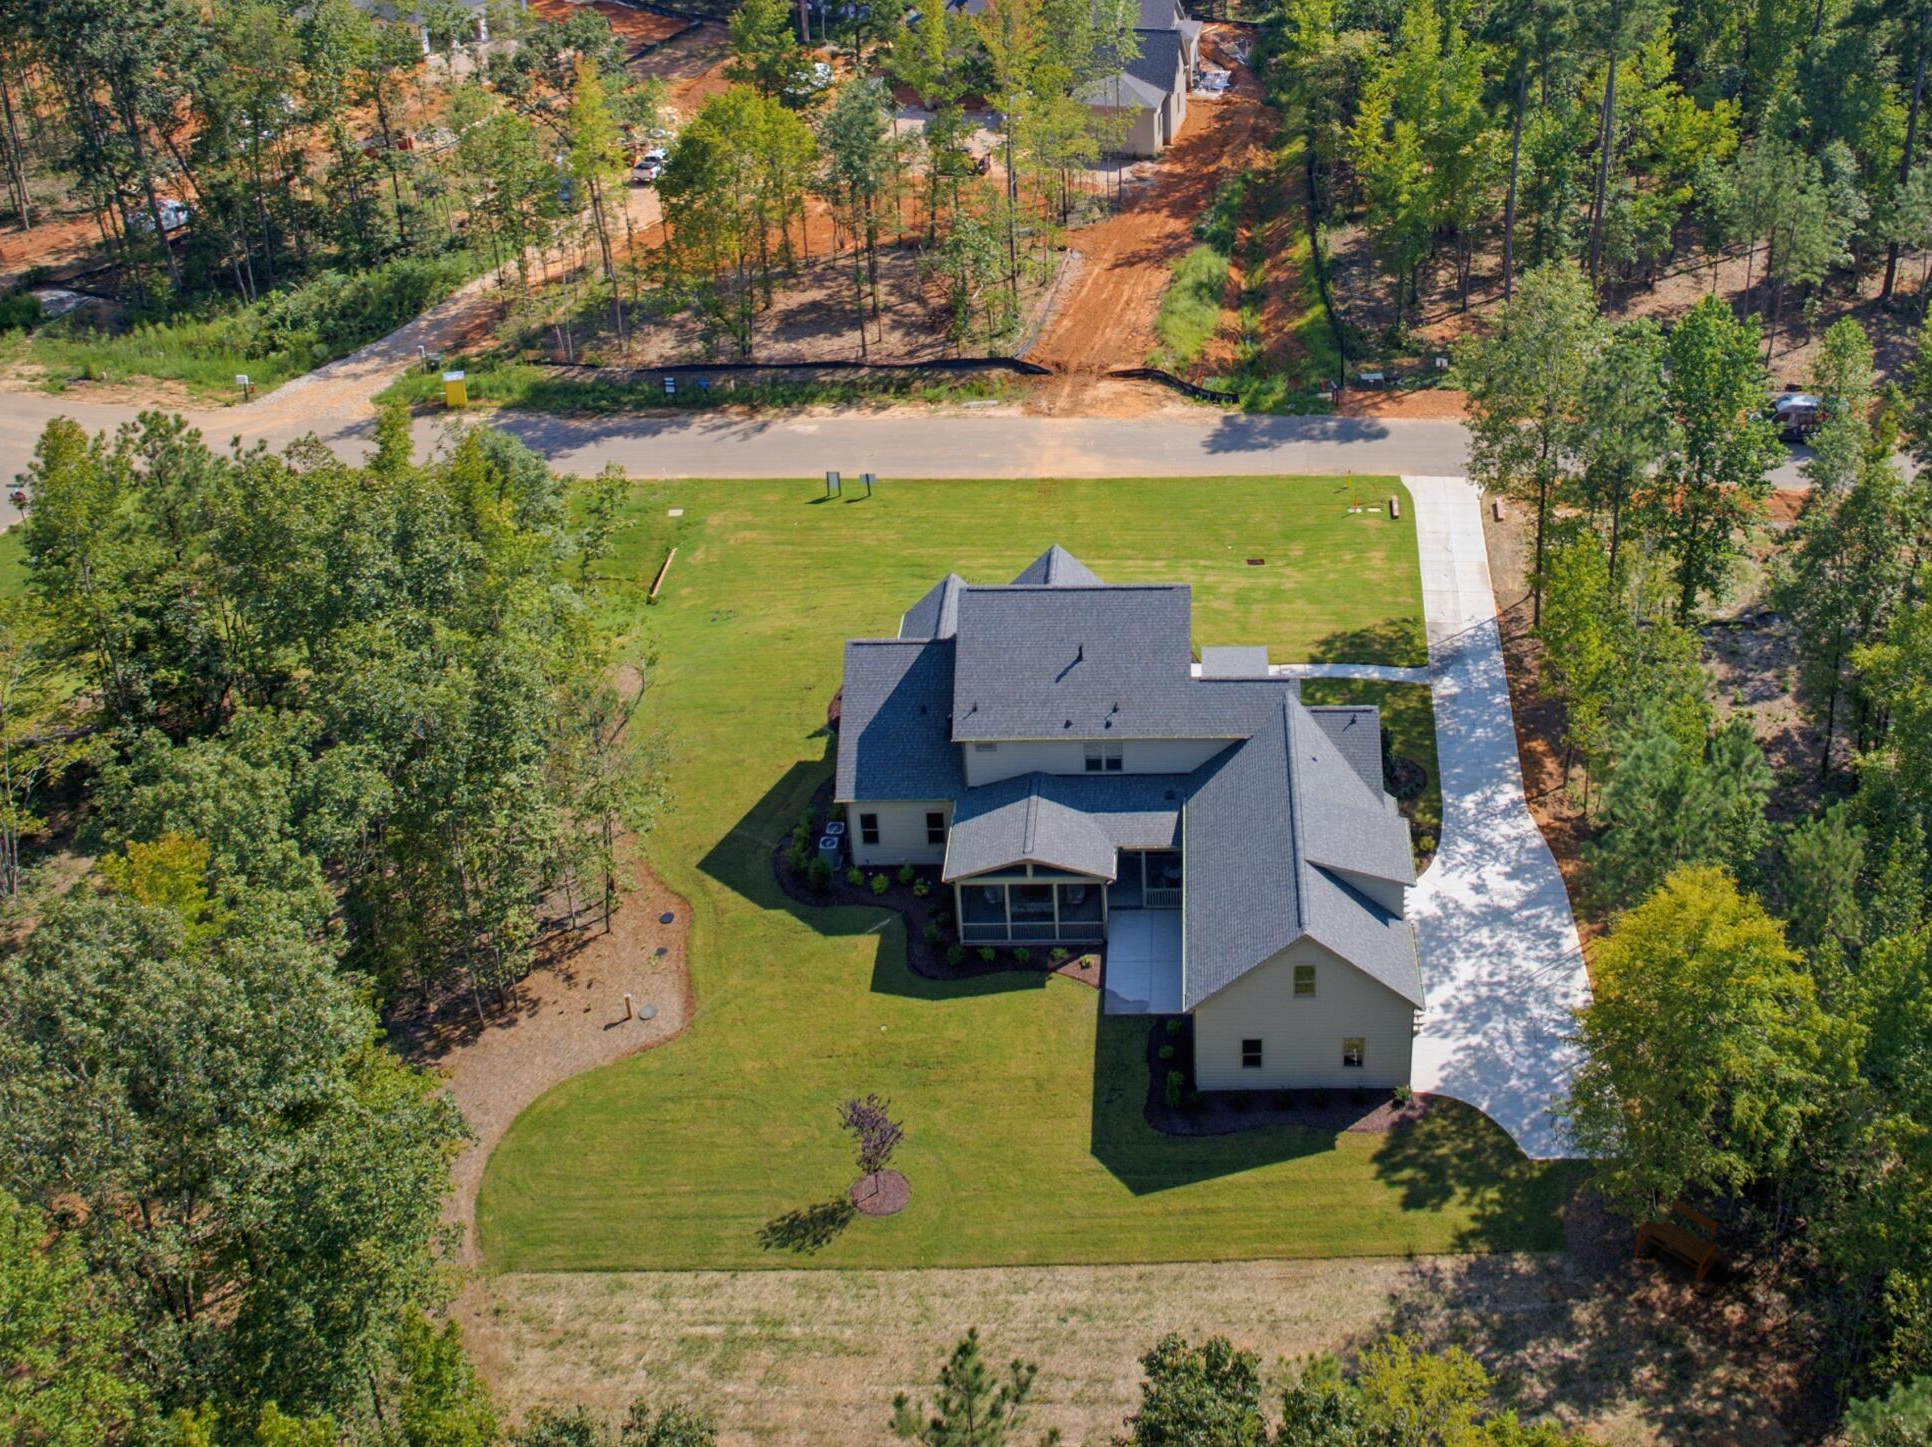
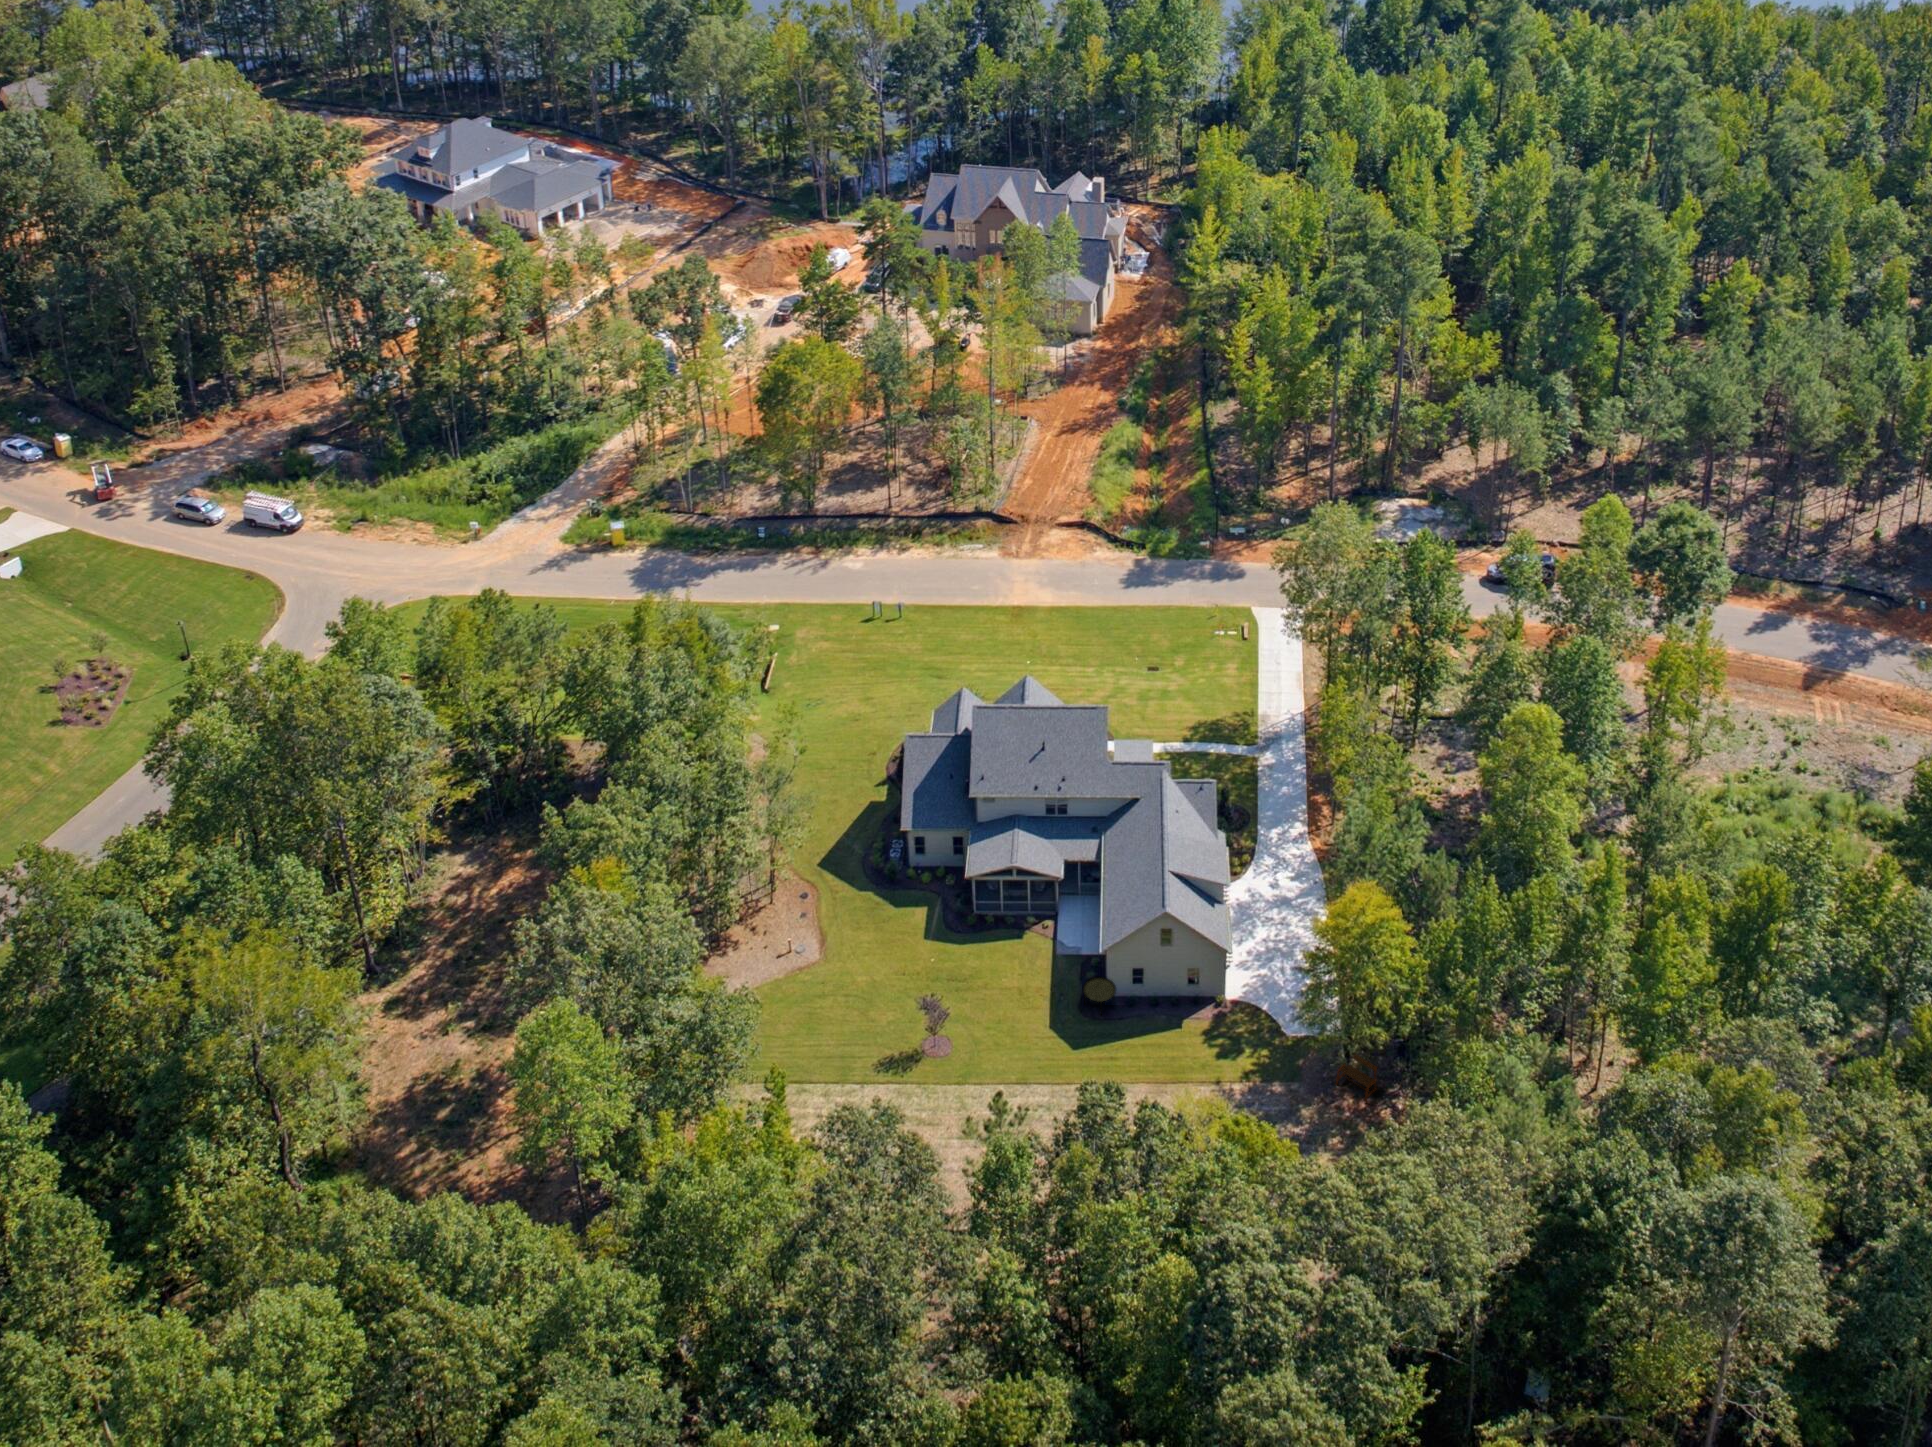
round table: none [1154,1055,1216,1127] -> present [1083,977,1116,1011]

